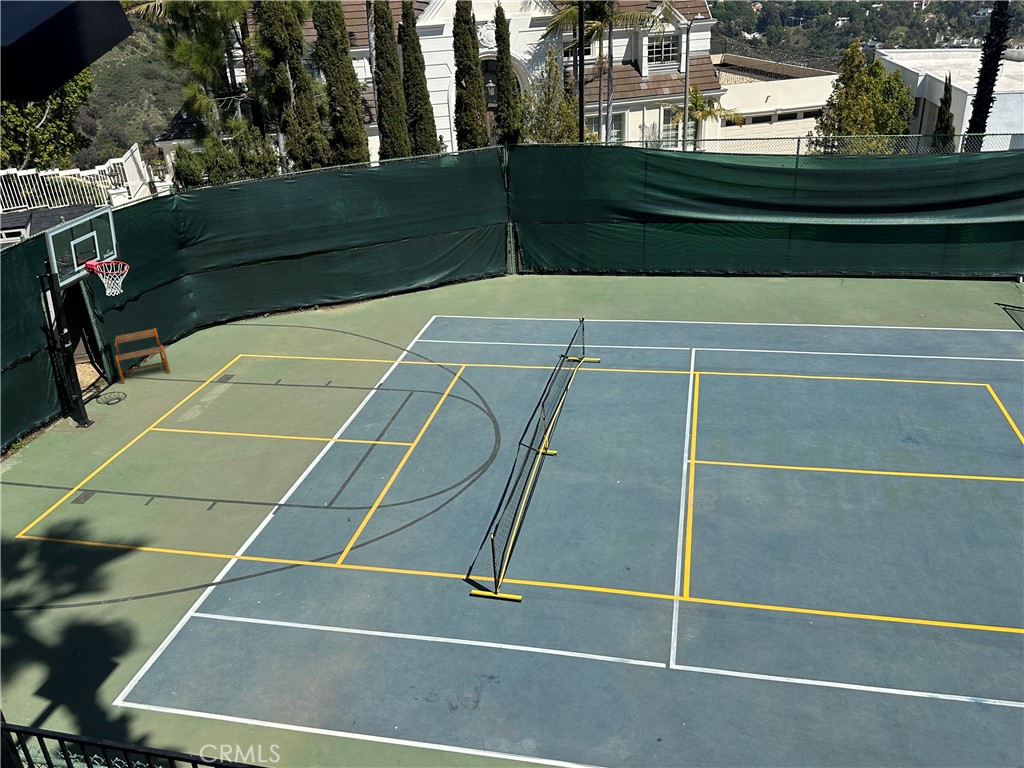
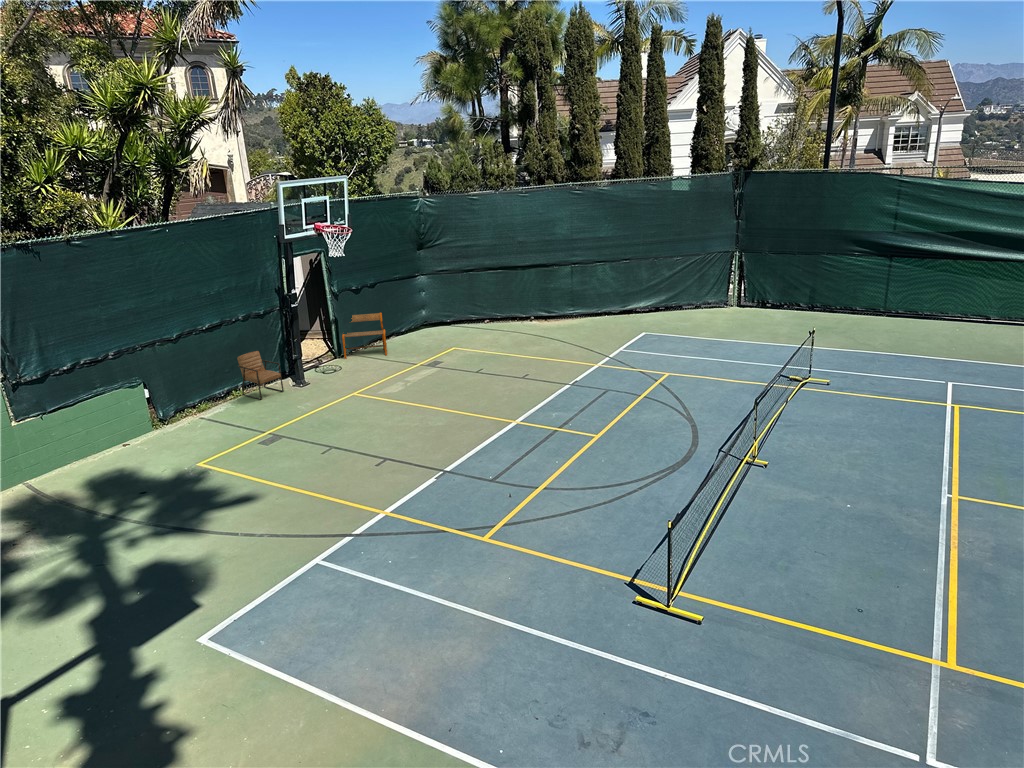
chair: none [11,396,70,450] -> present [237,351,284,400]

